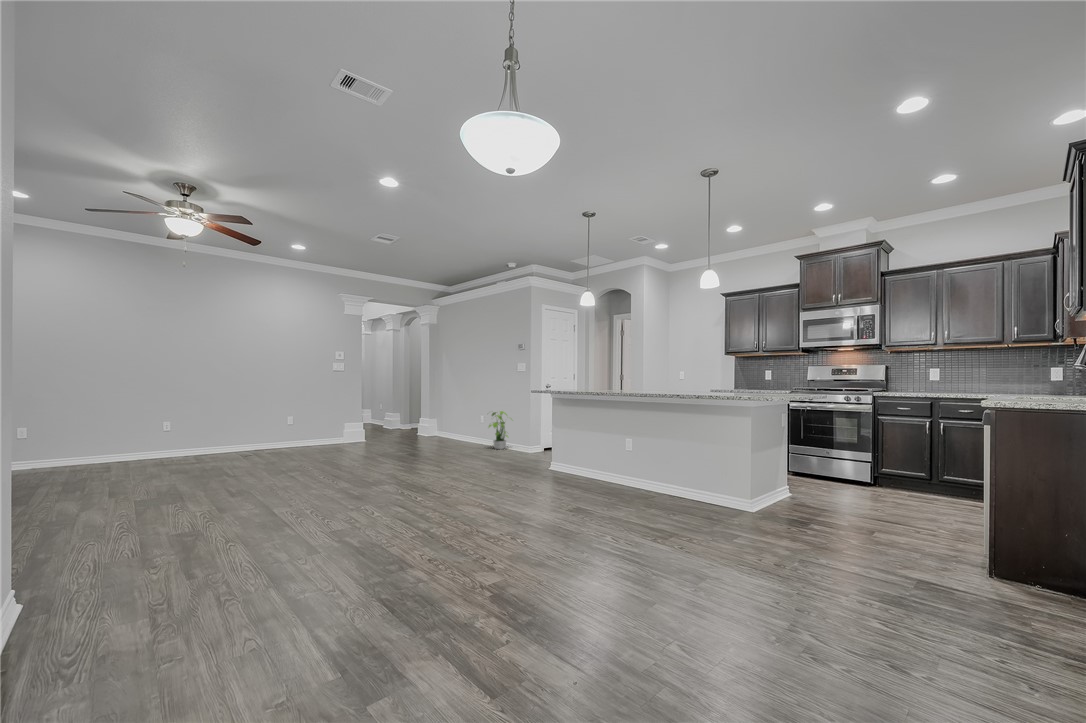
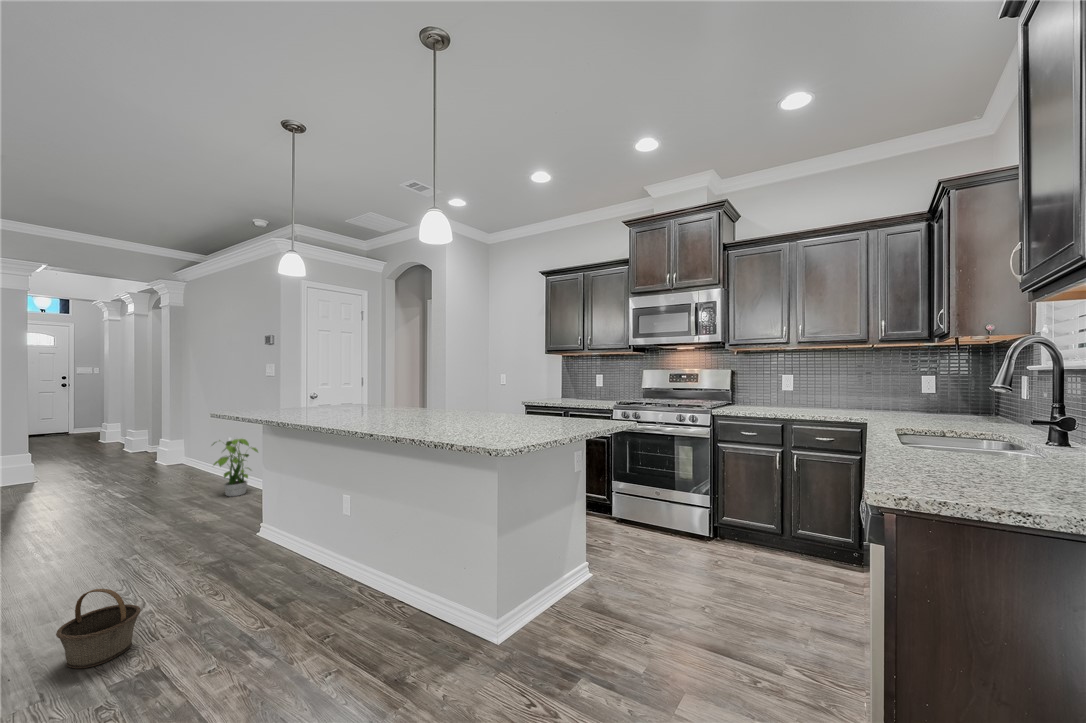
basket: none [519,465,549,501] -> present [56,589,141,669]

